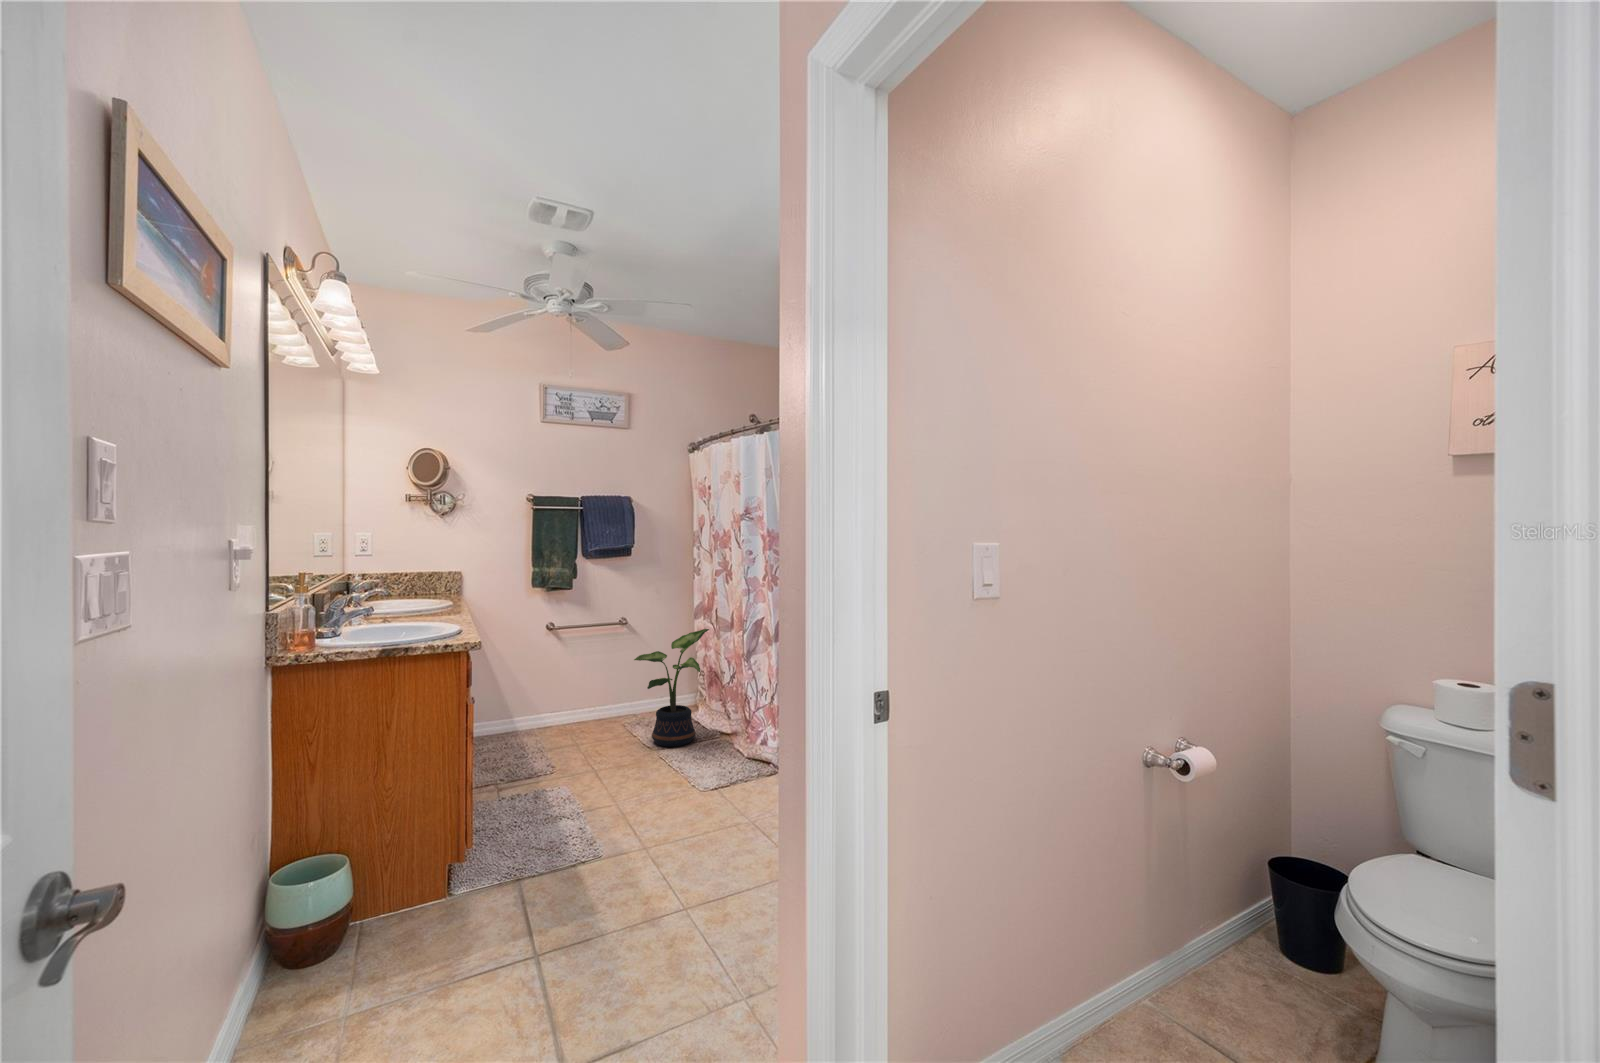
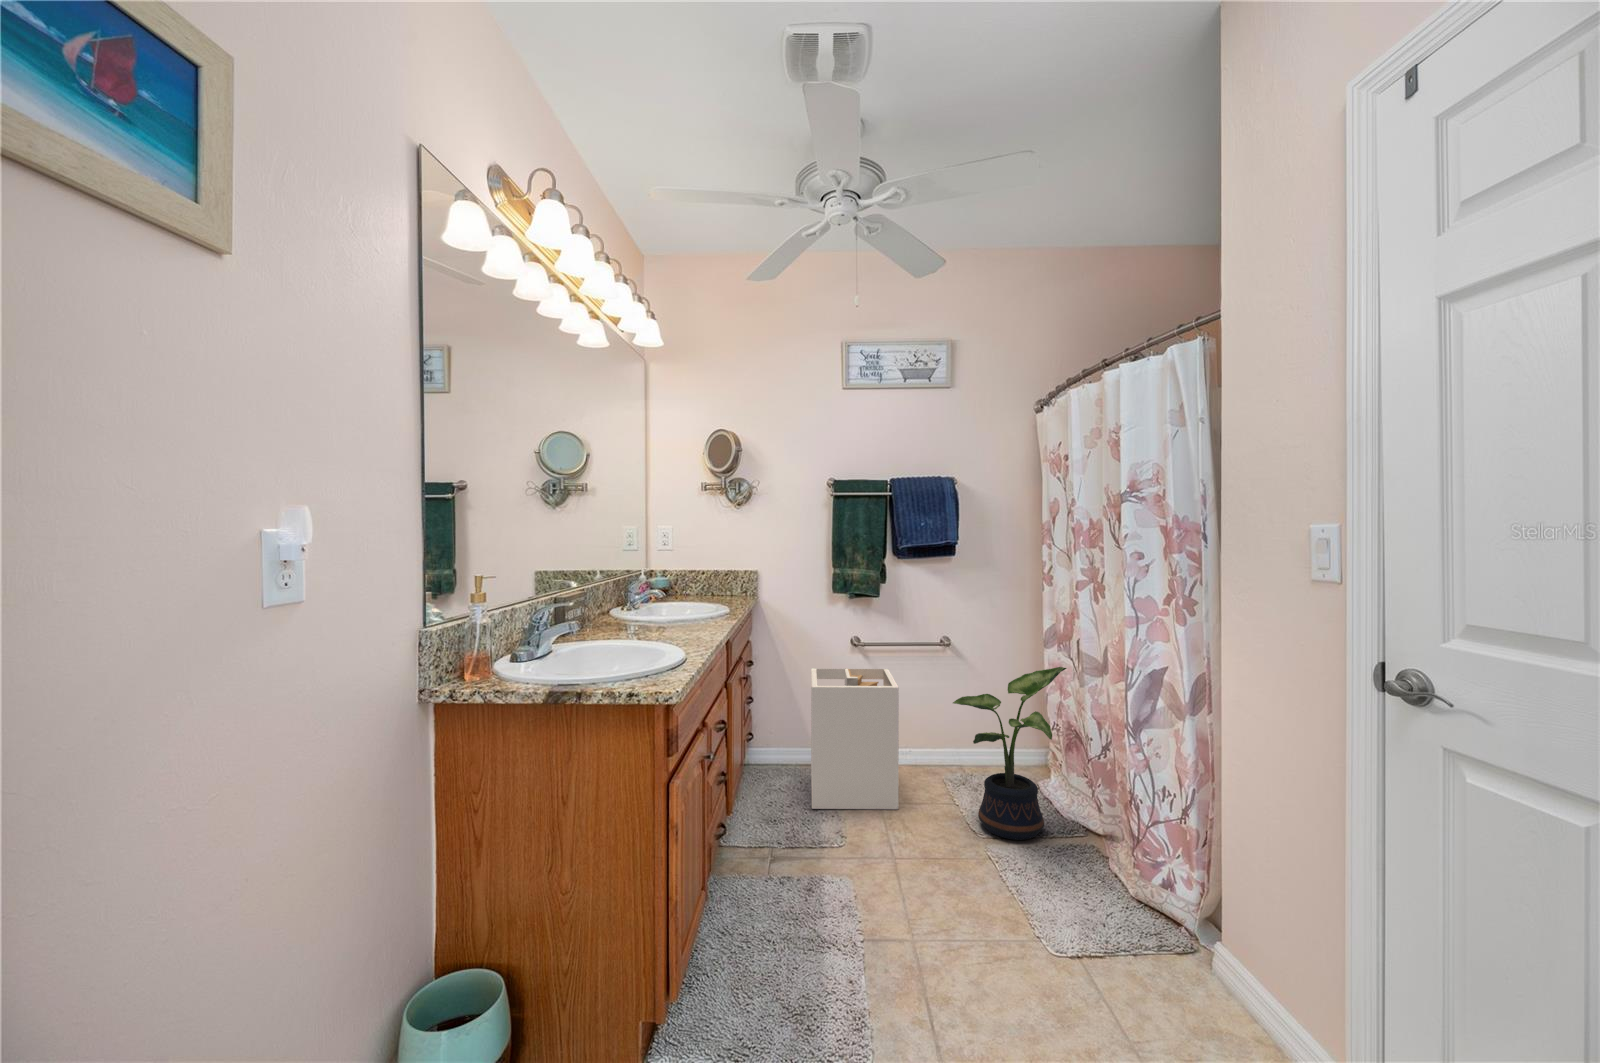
laundry hamper: none [515,645,593,757] -> present [811,668,899,809]

